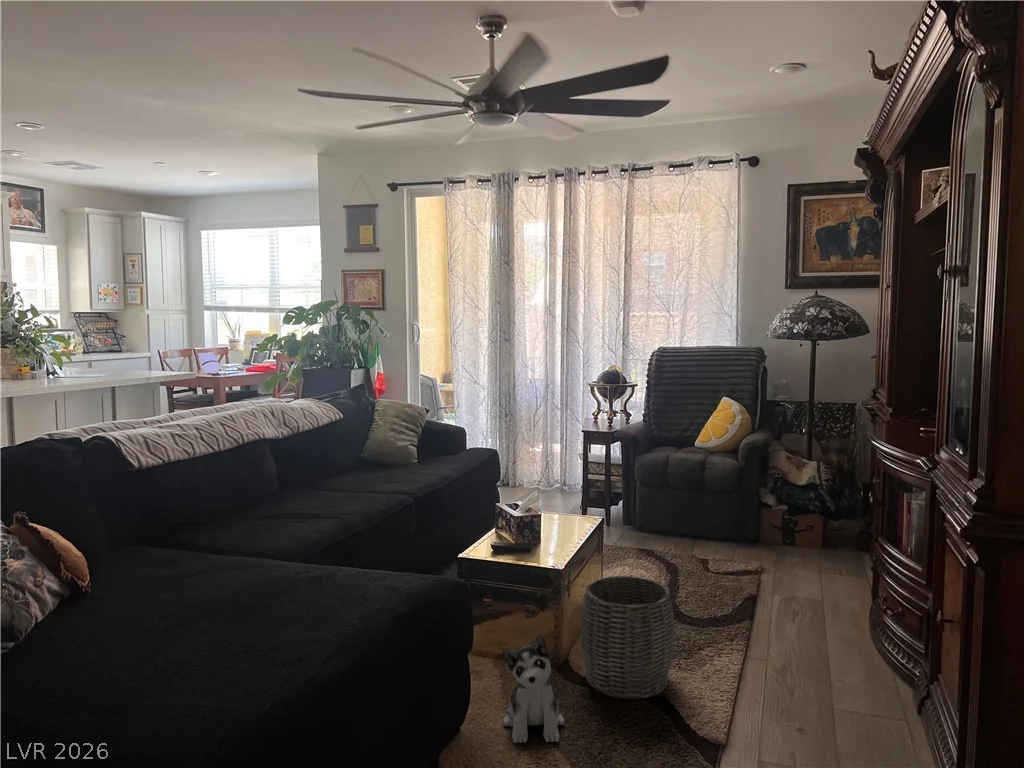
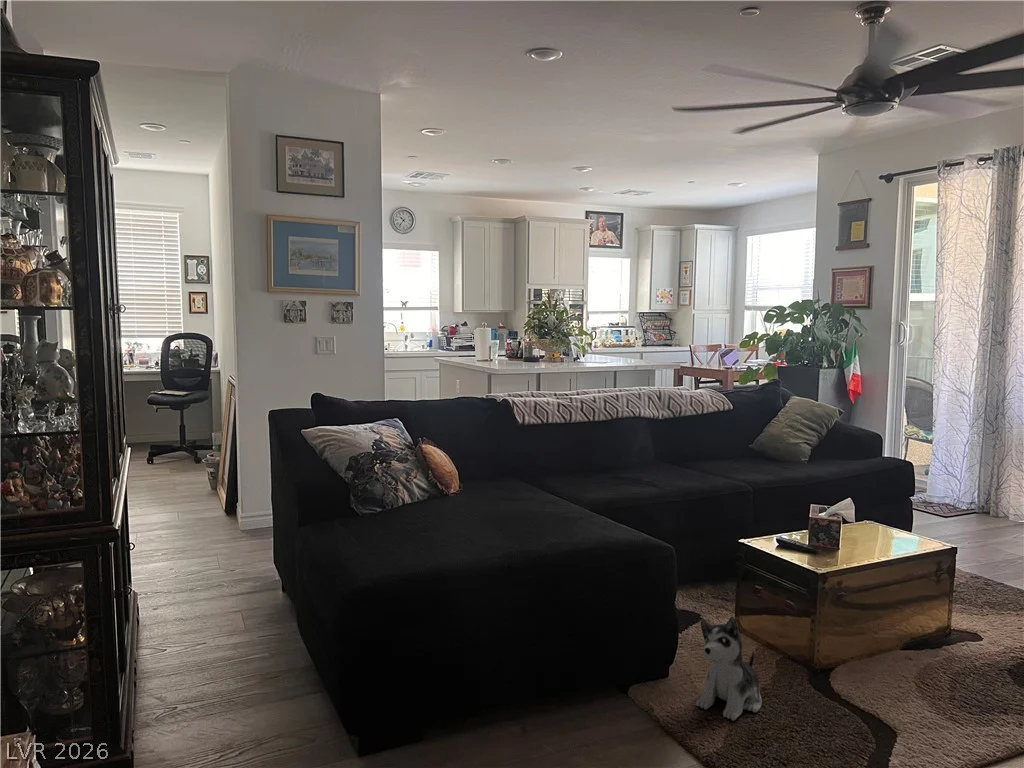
woven basket: present [581,576,674,699] -> none [822,595,933,732]

